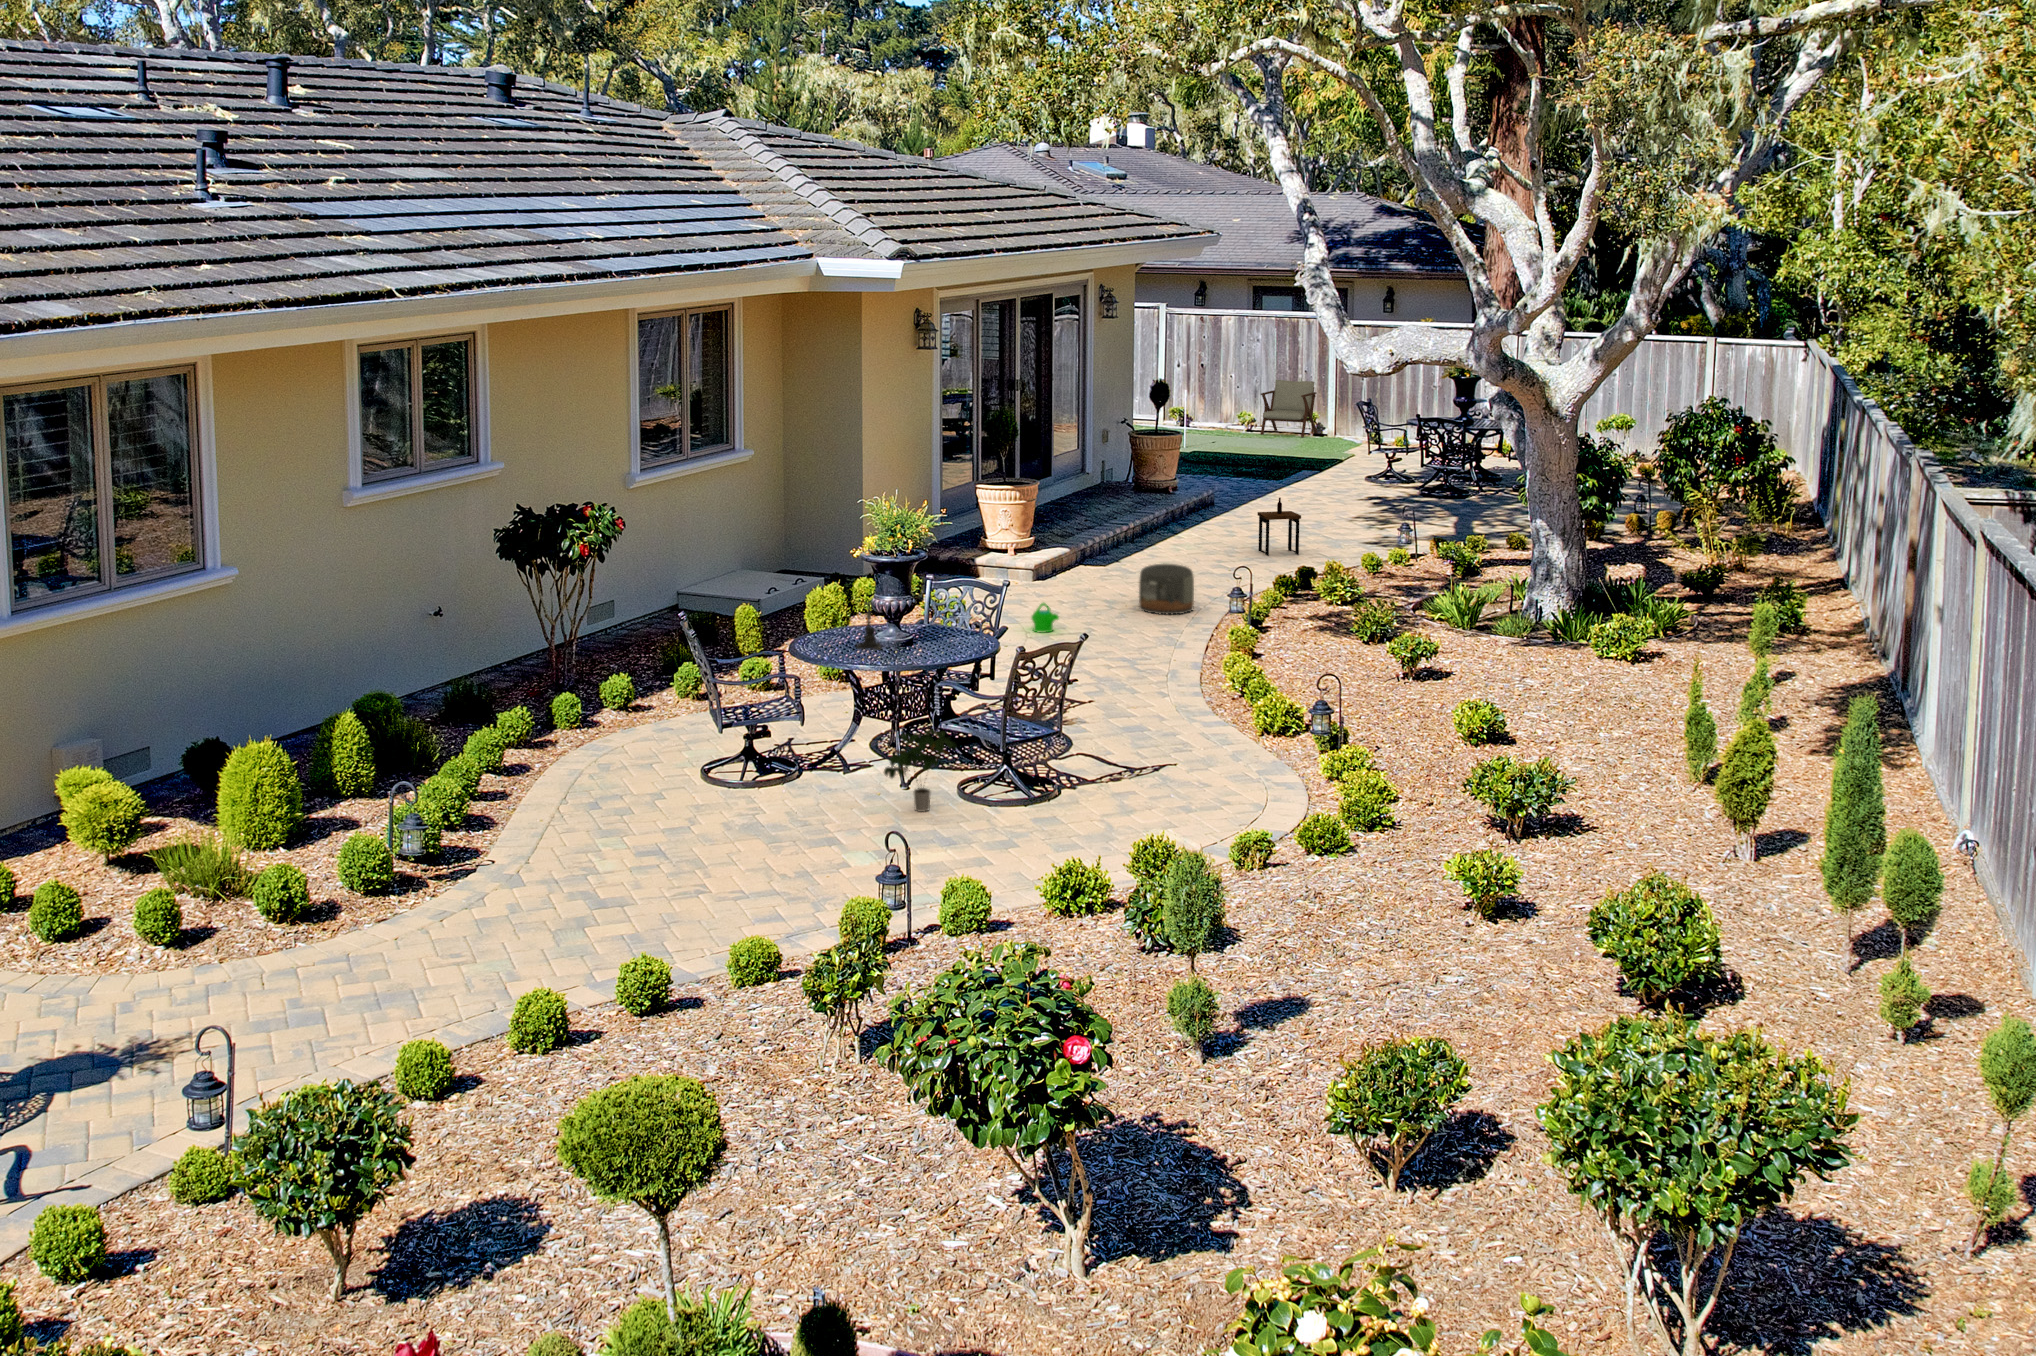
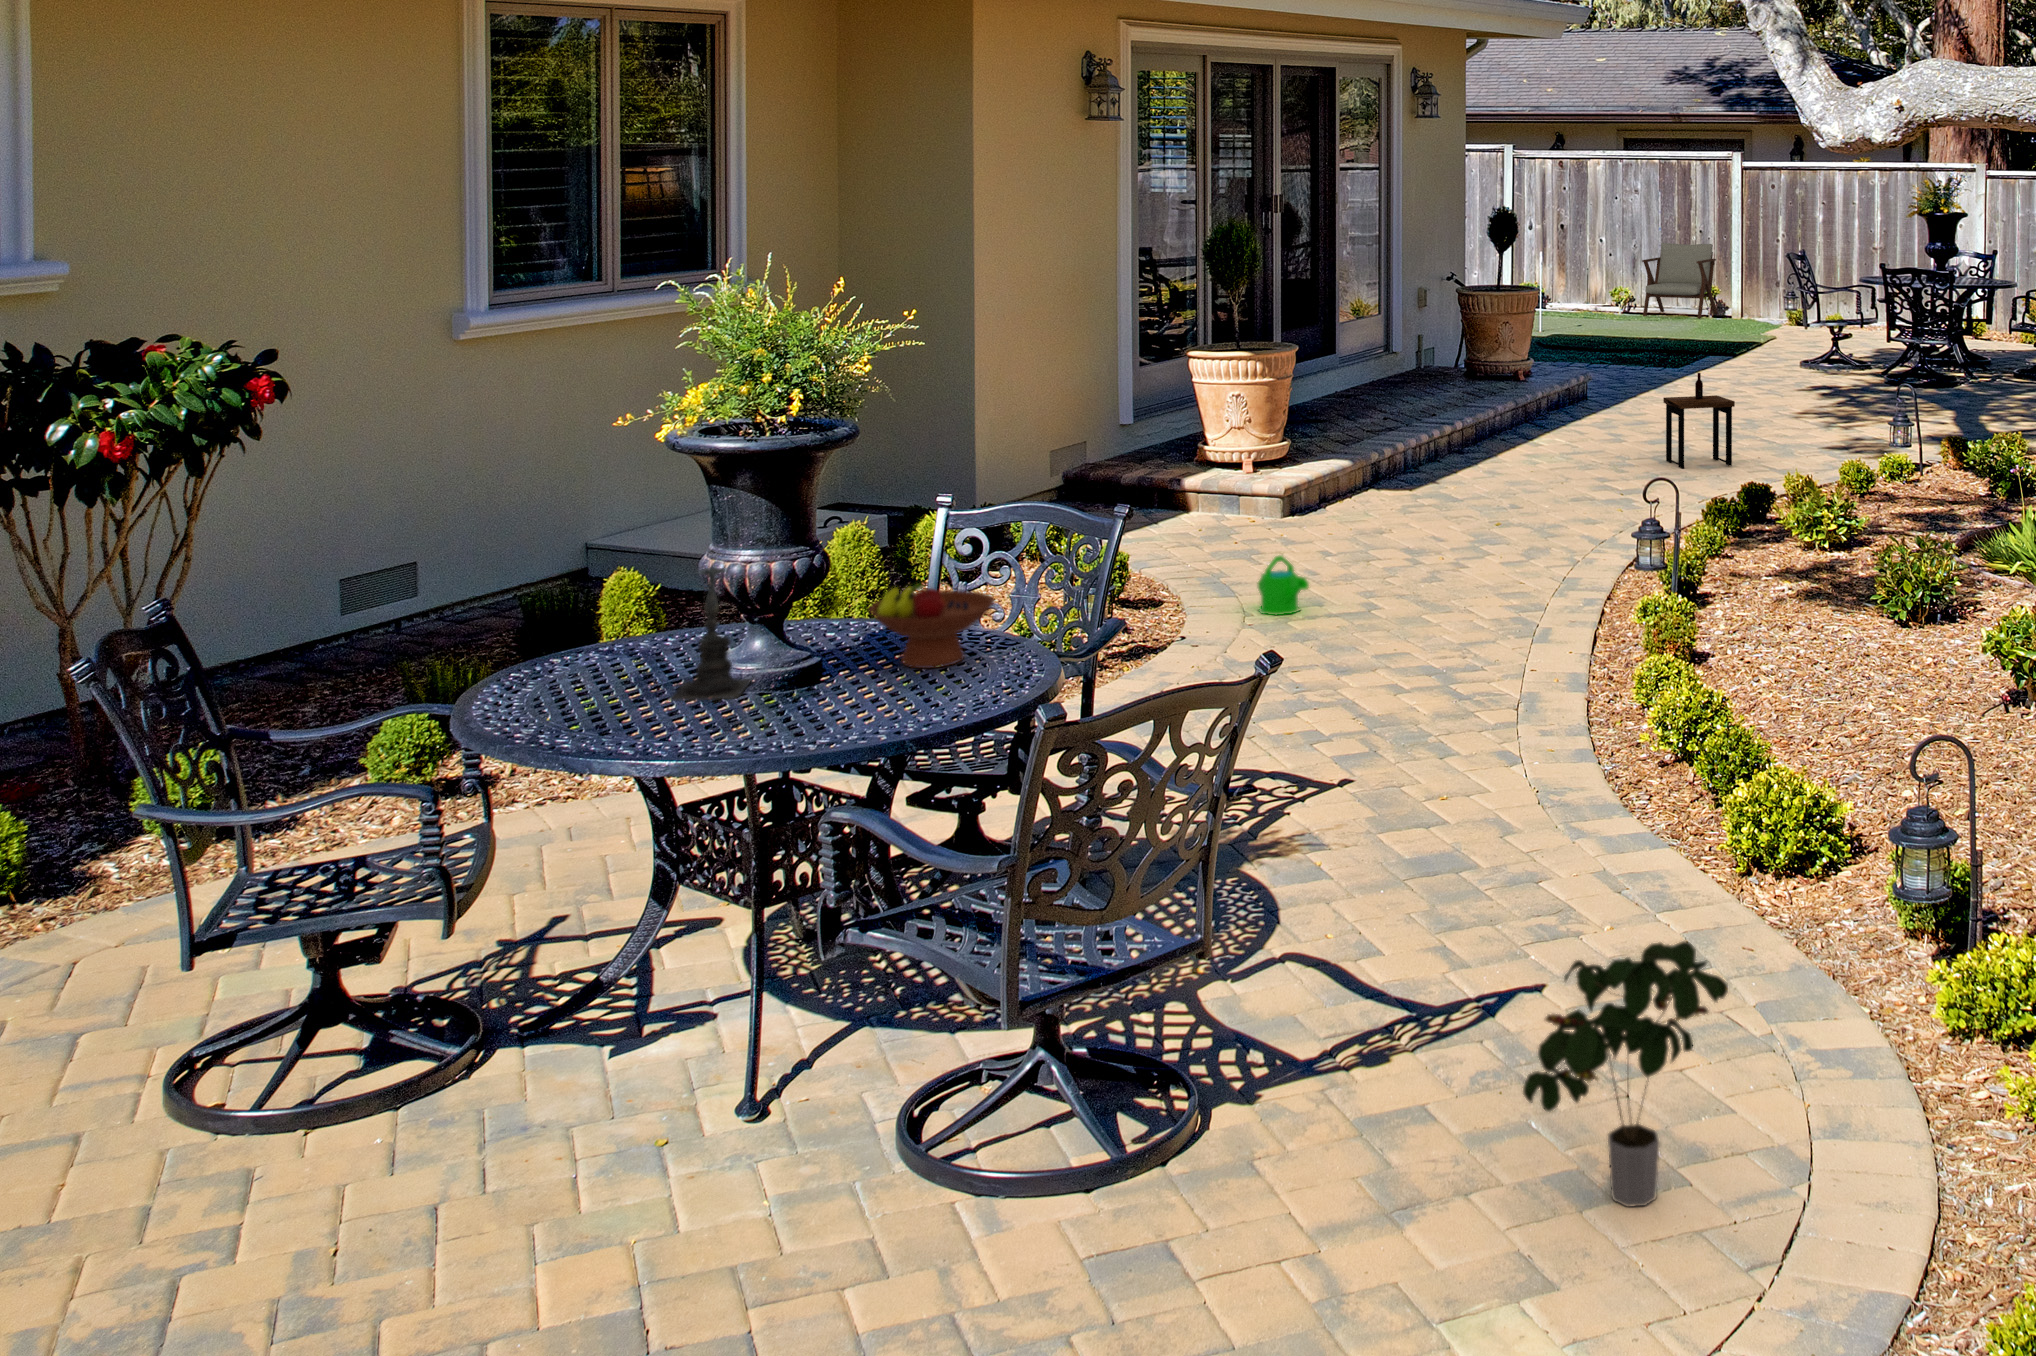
pouf: present [1139,564,1194,614] -> none [1468,479,1567,573]
fruit bowl: none [917,610,964,642] -> present [869,584,995,668]
potted plant: present [884,729,956,812] -> present [1523,941,1728,1207]

